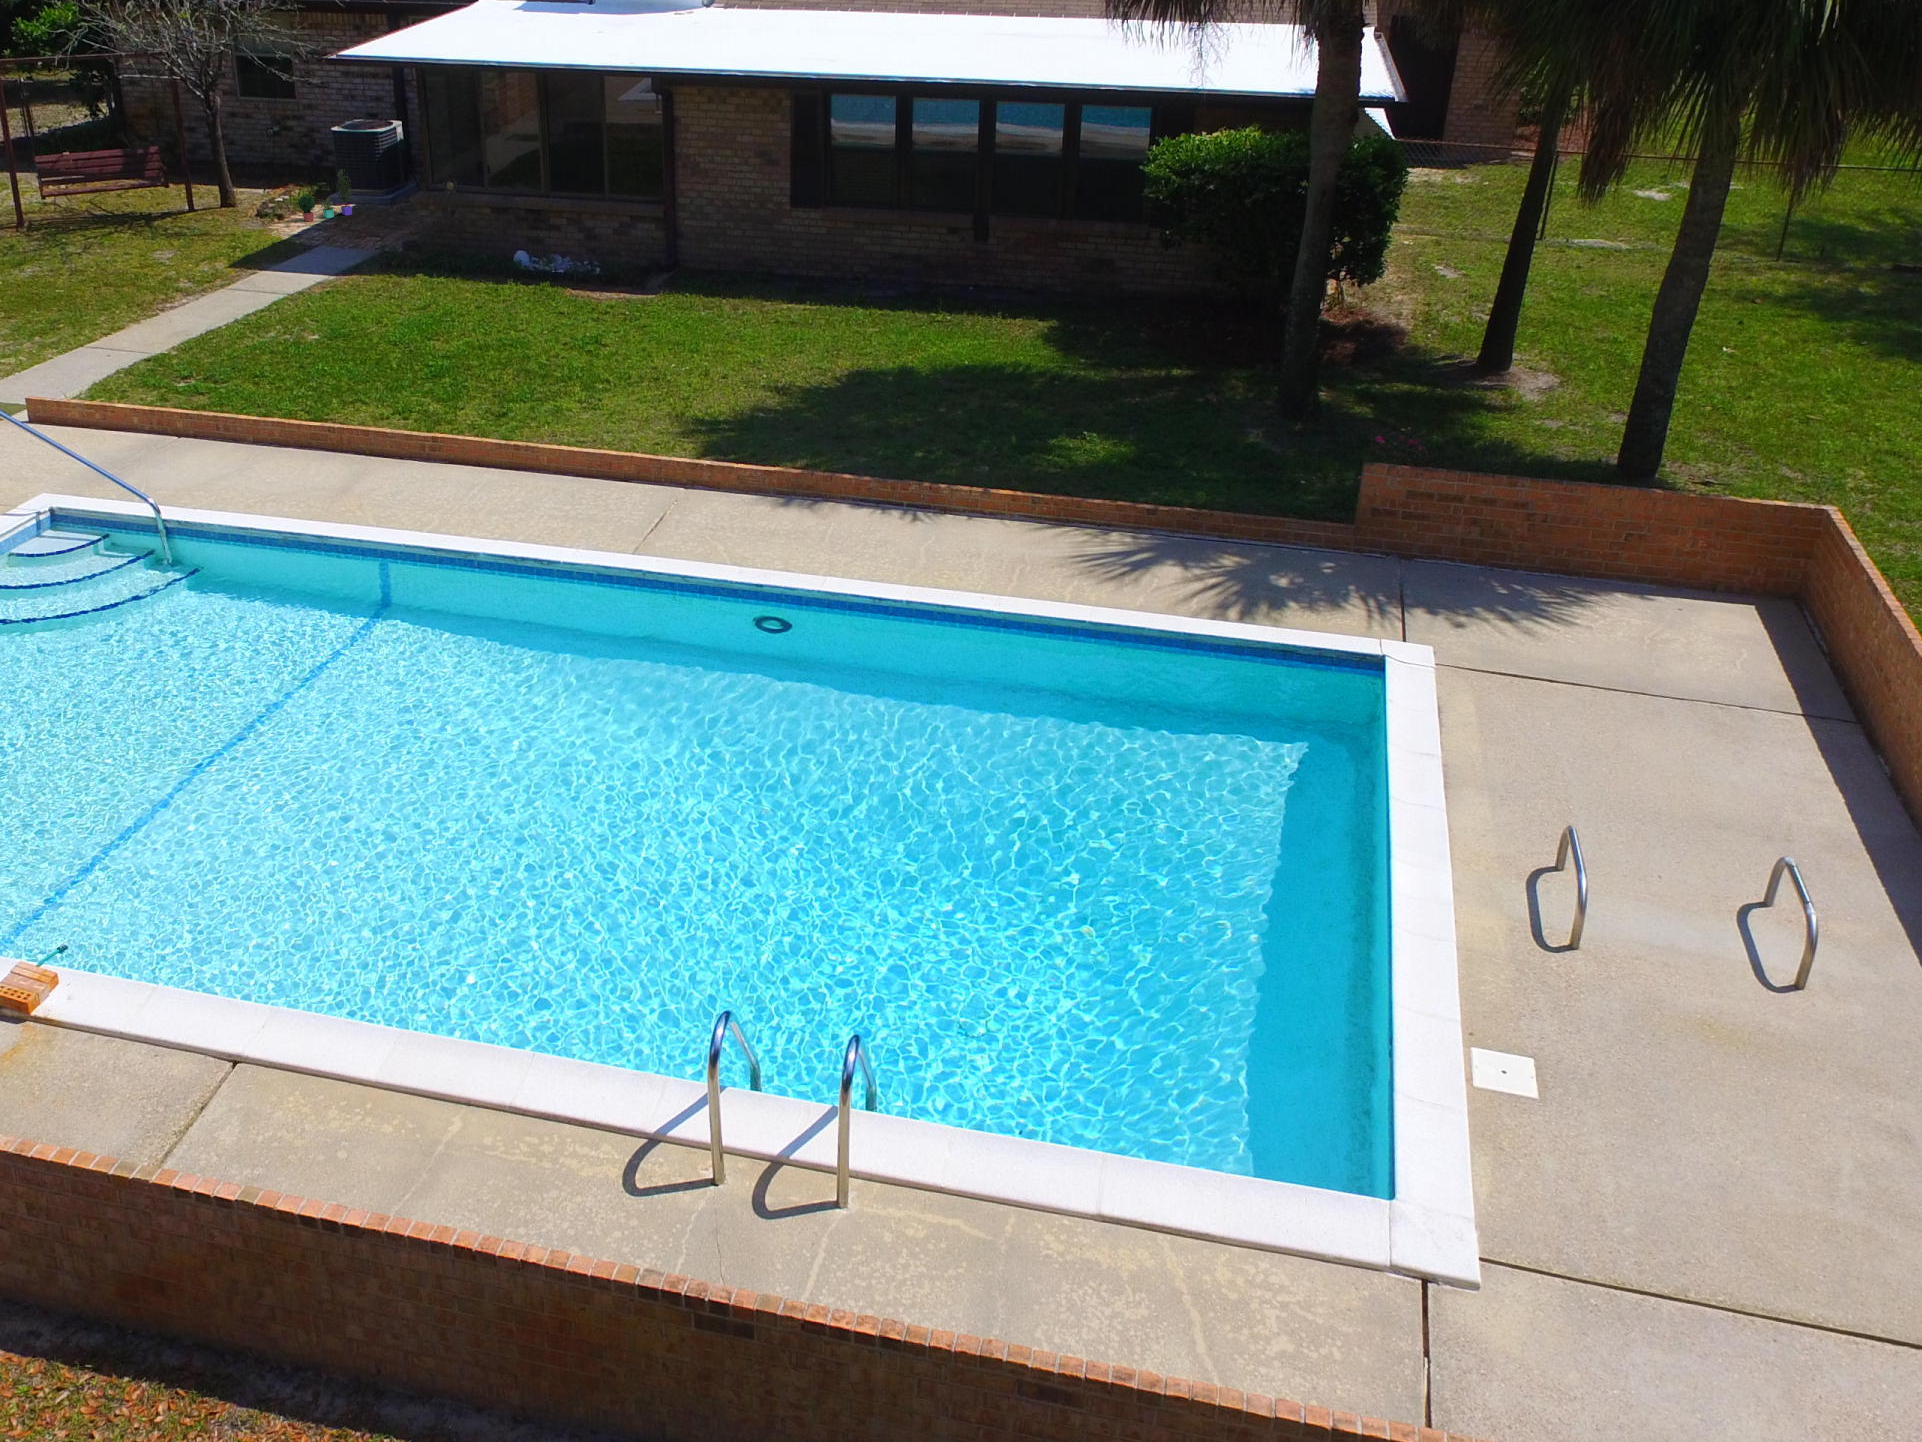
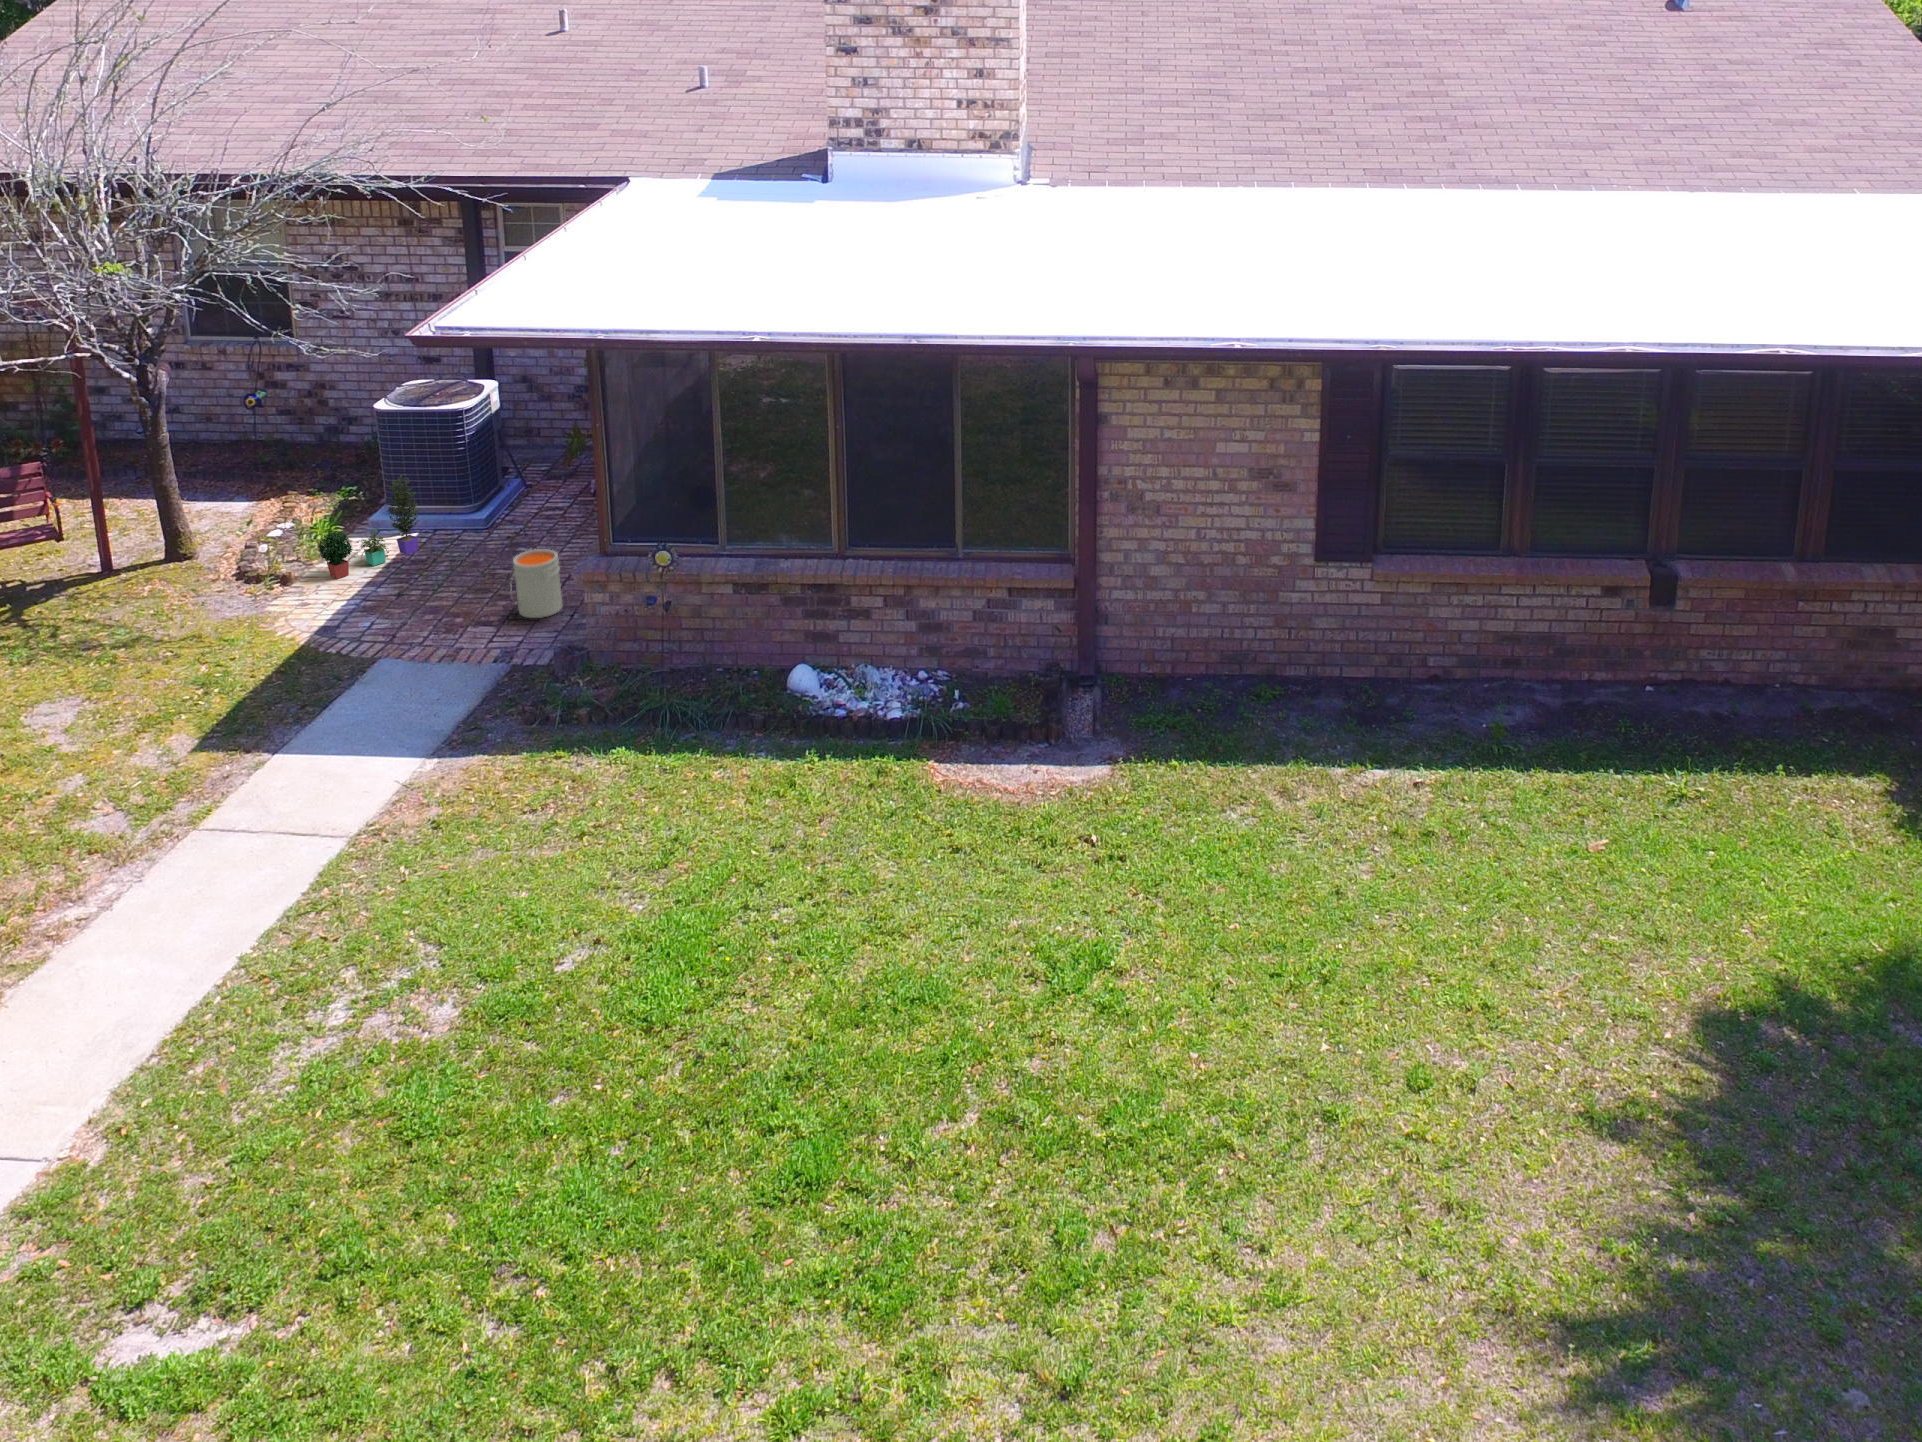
bucket: none [392,203,420,240] -> present [510,549,562,618]

